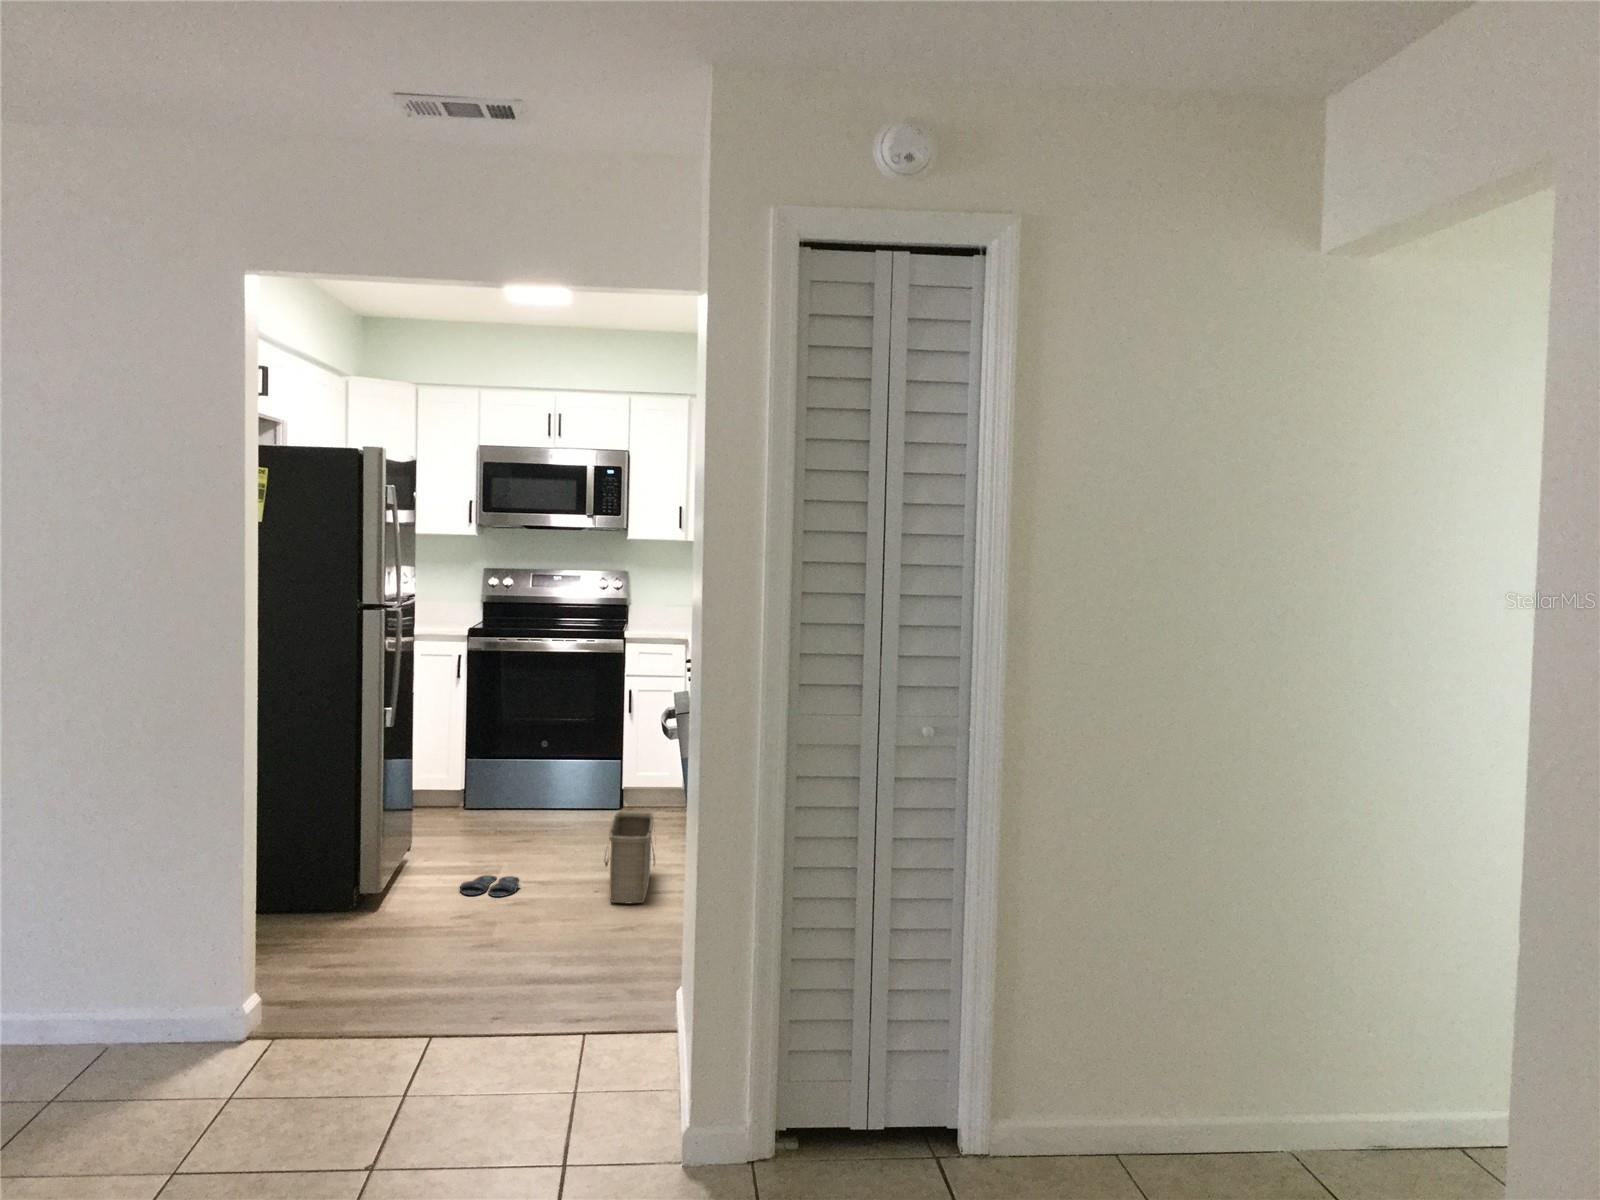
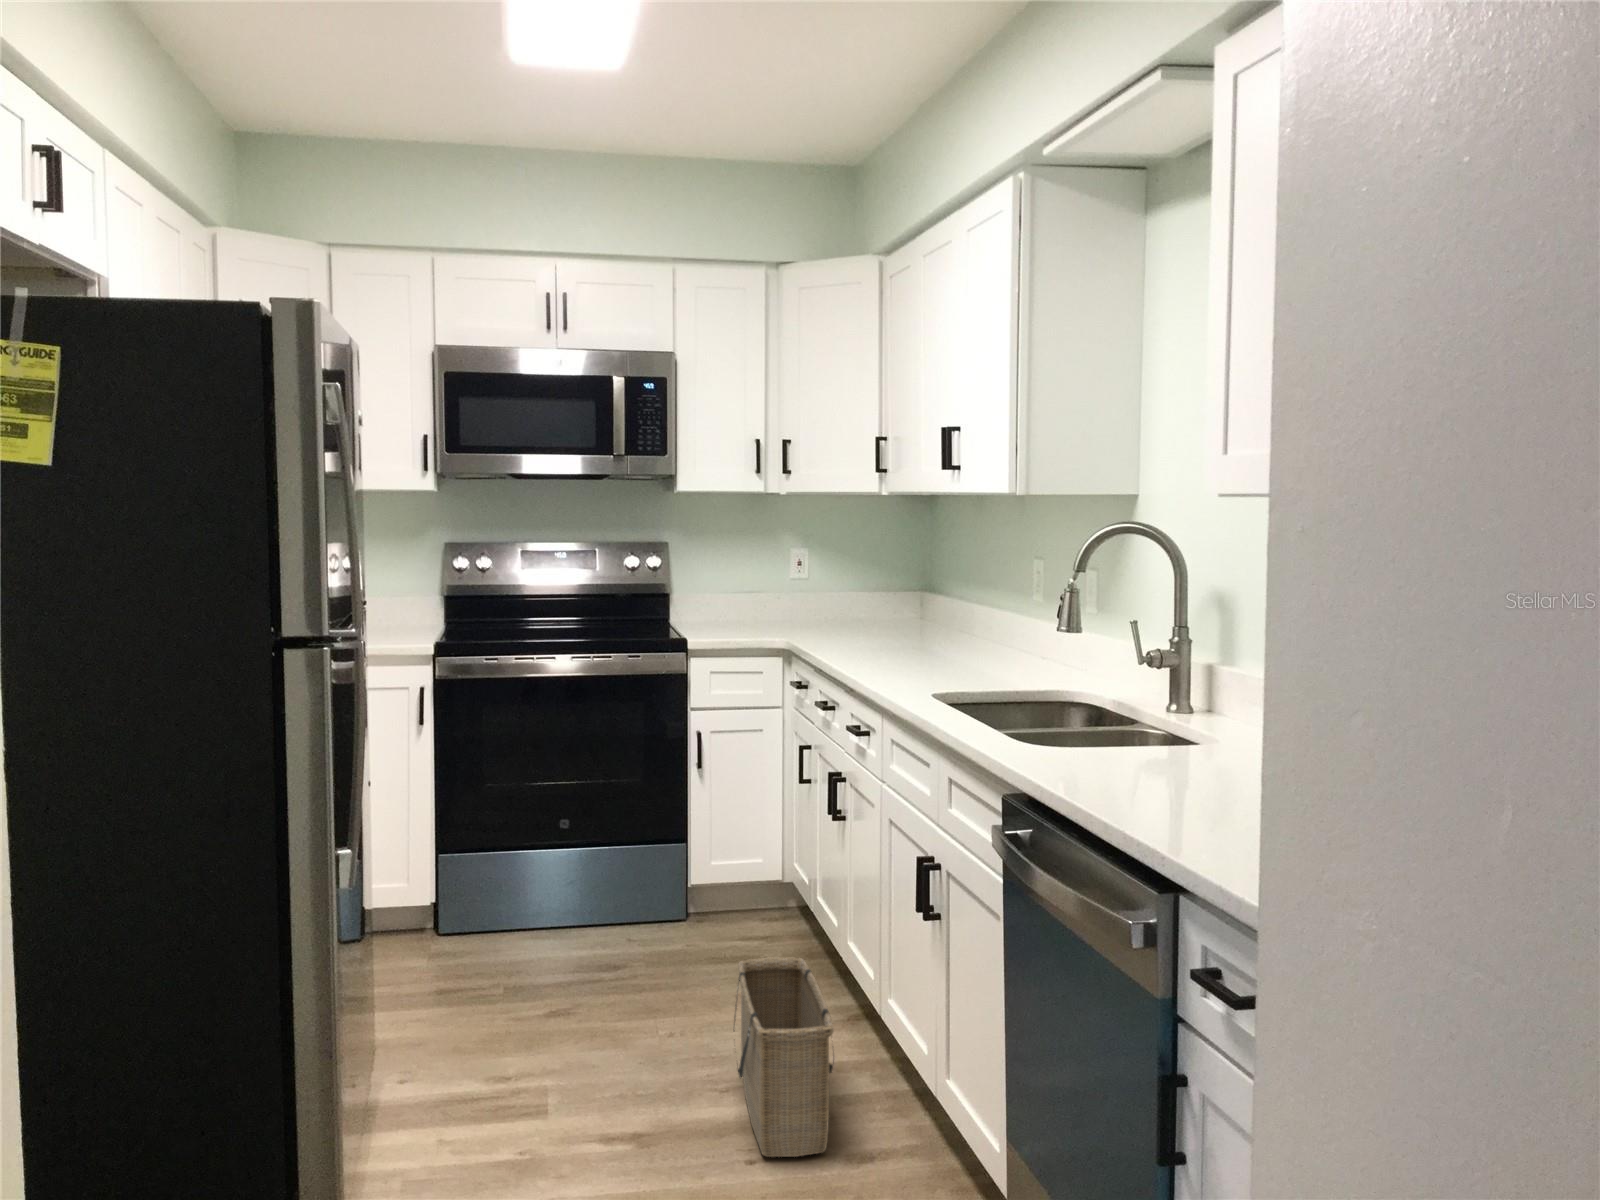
slippers: present [460,875,519,897] -> none [460,1096,577,1160]

